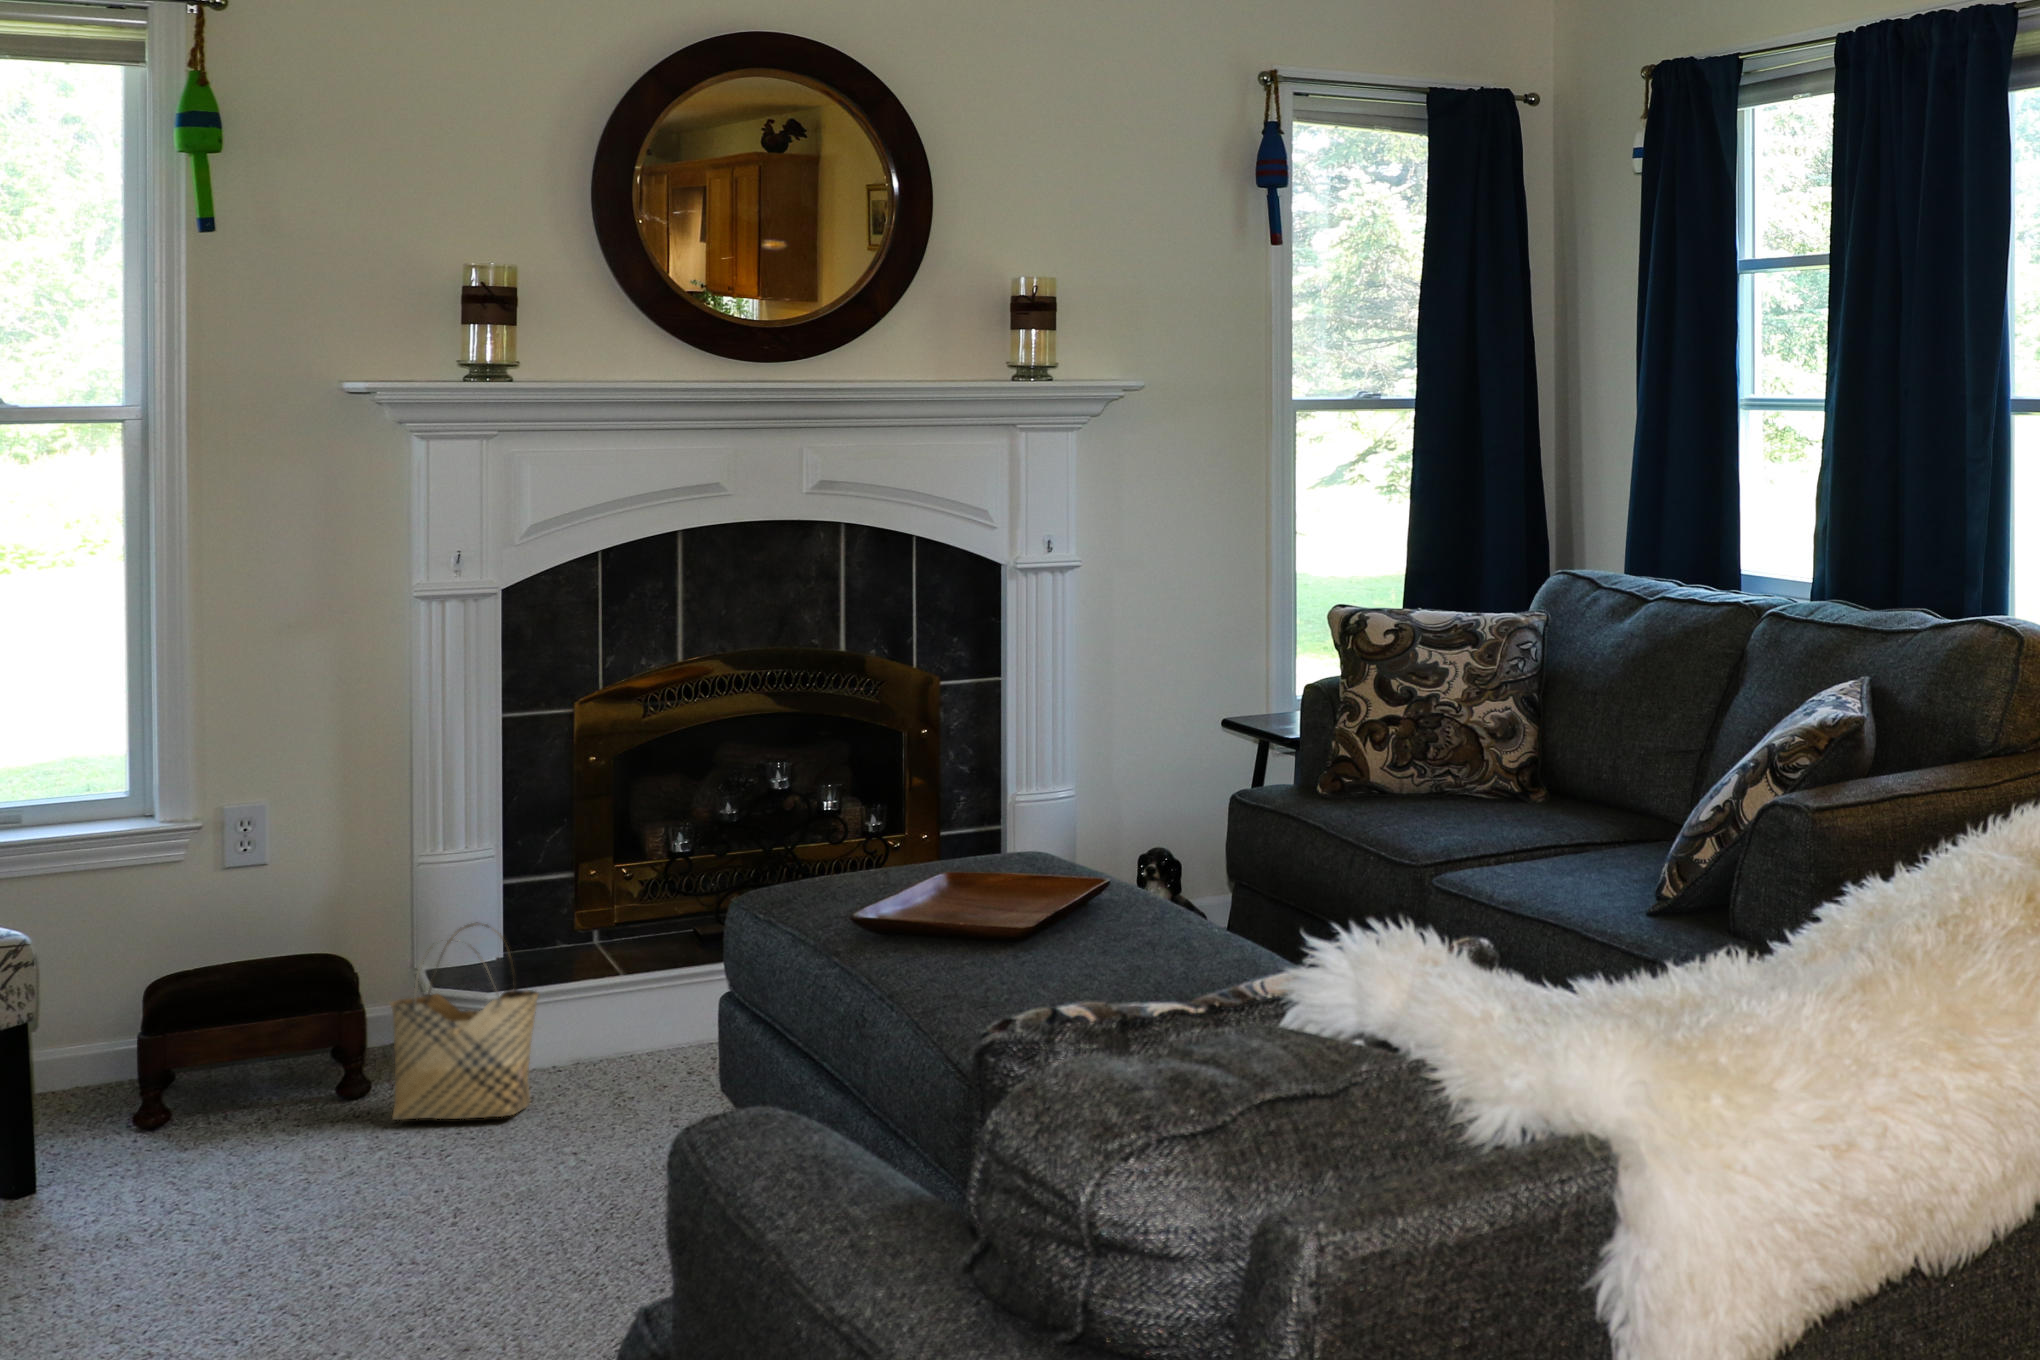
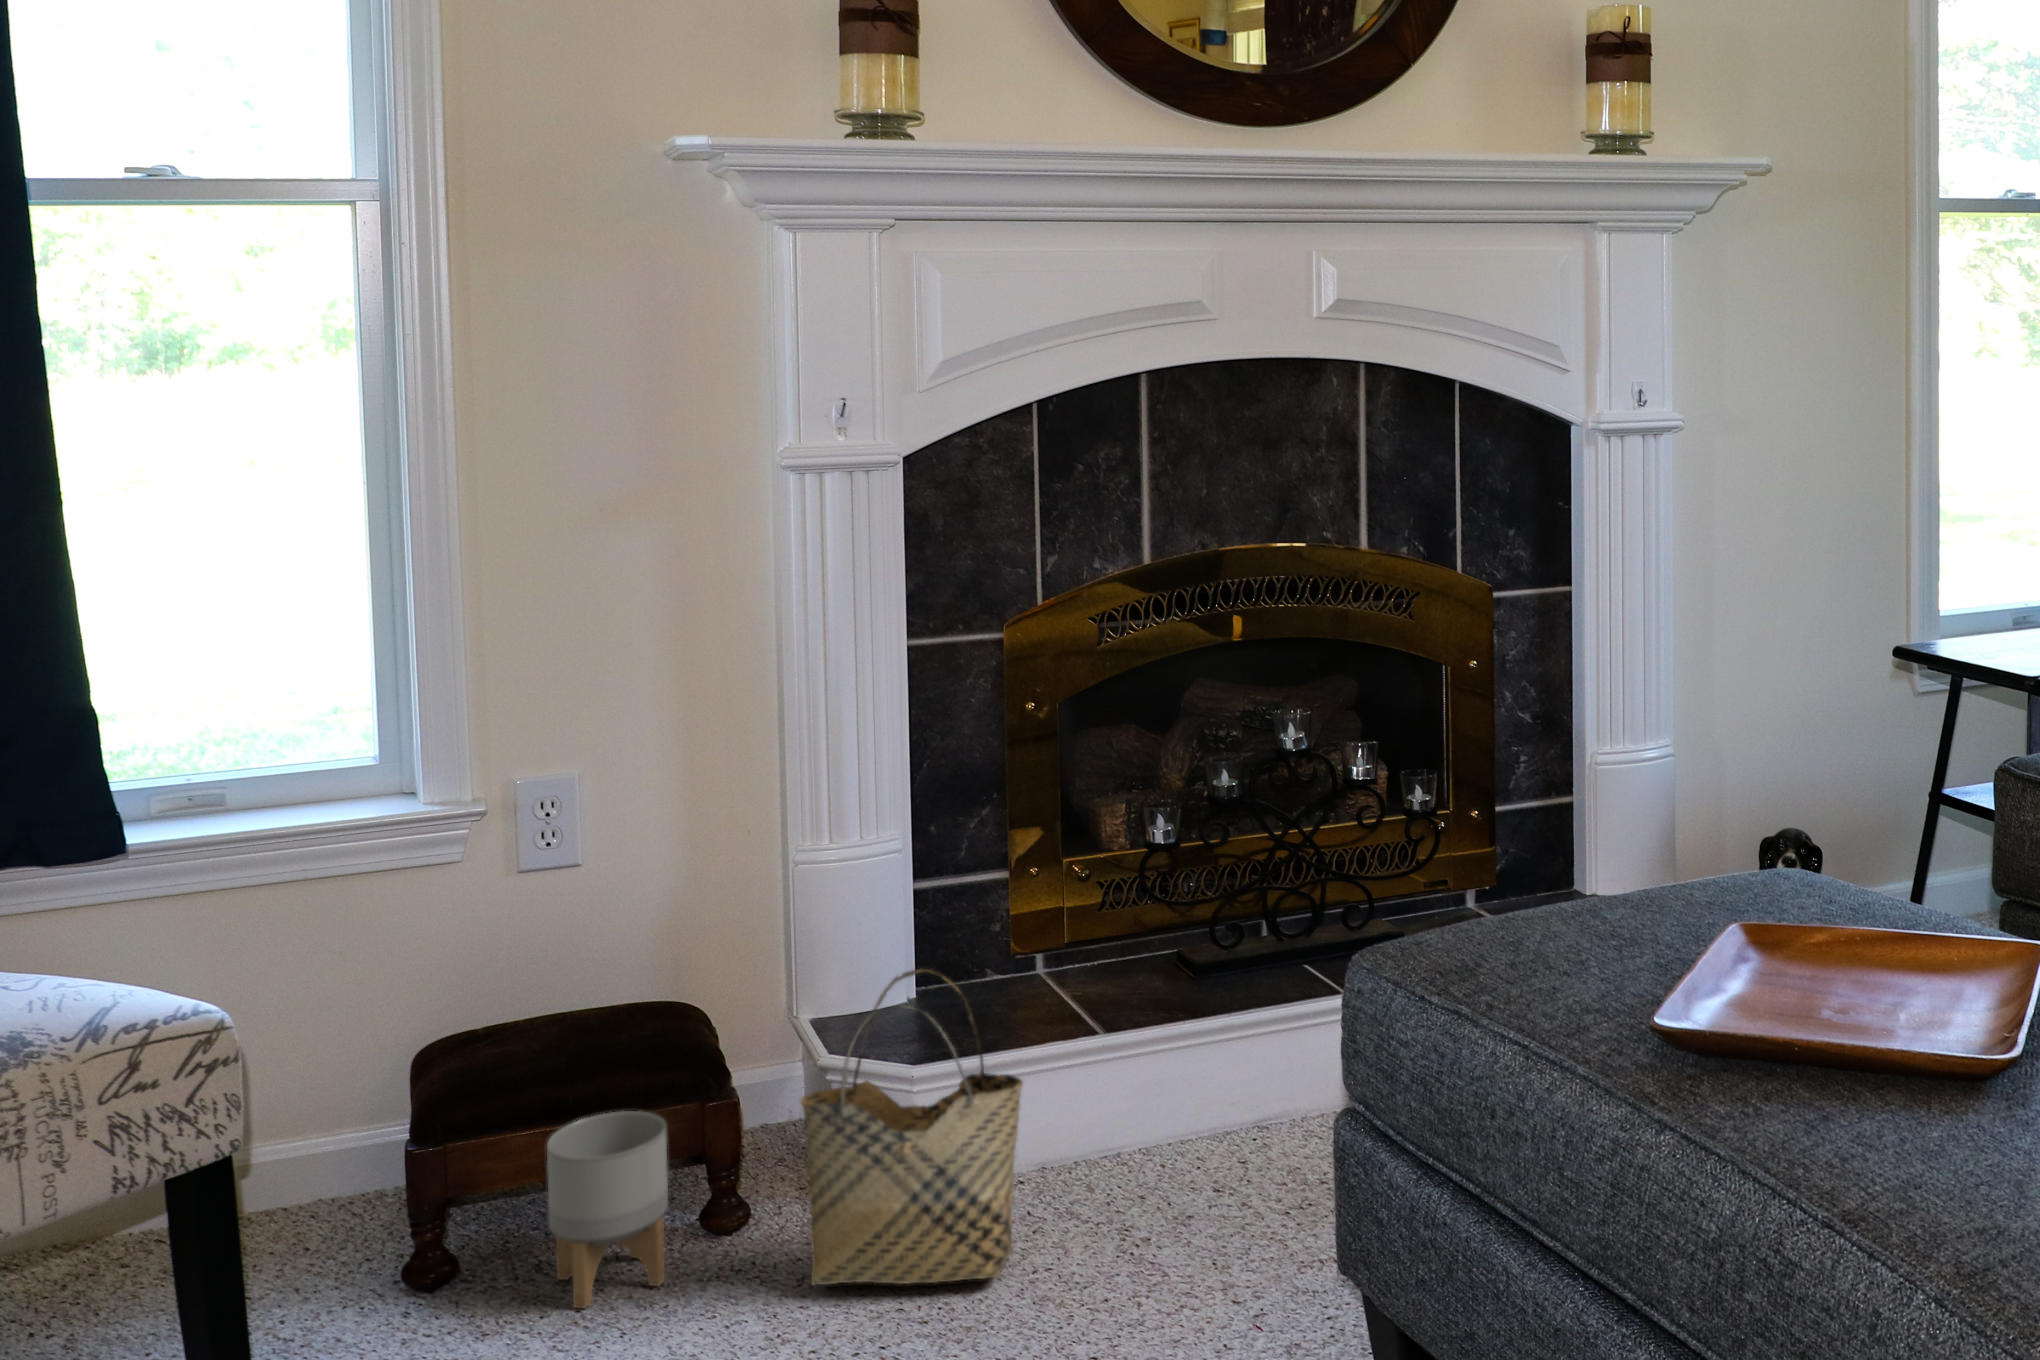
planter: none [224,1015,305,1134] -> present [547,1111,668,1308]

